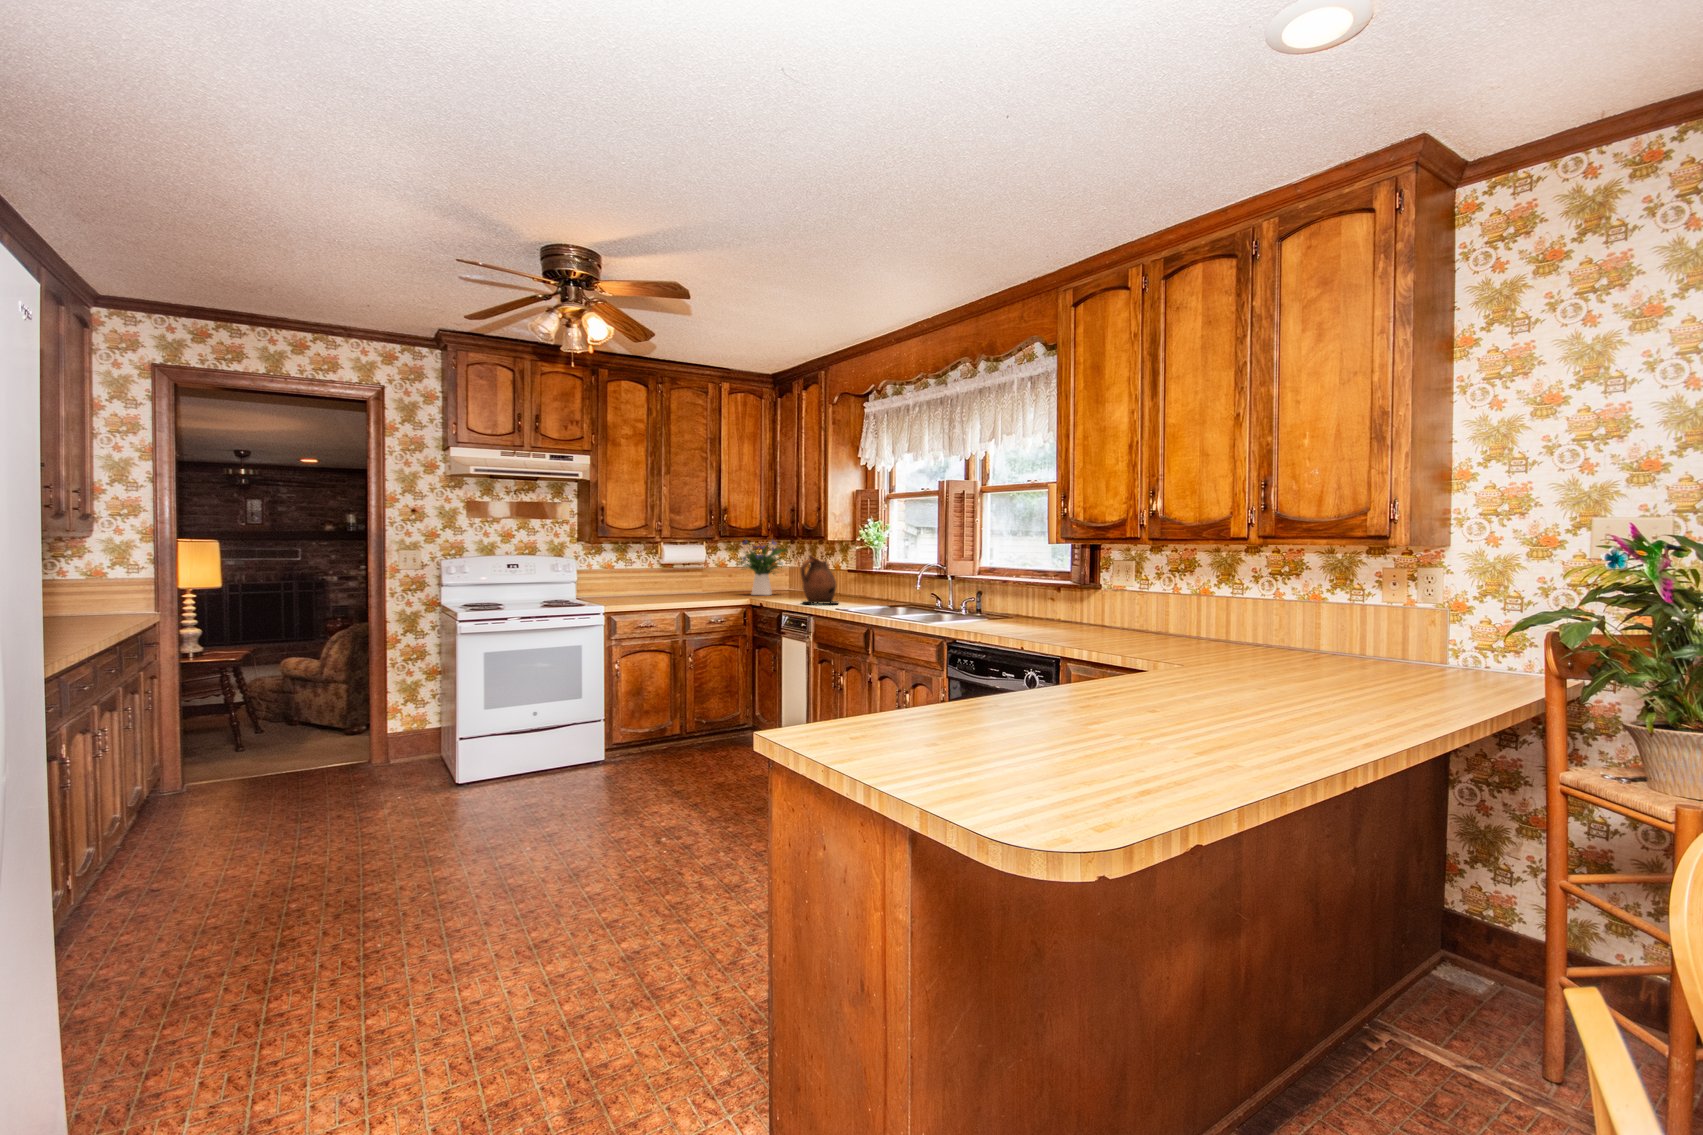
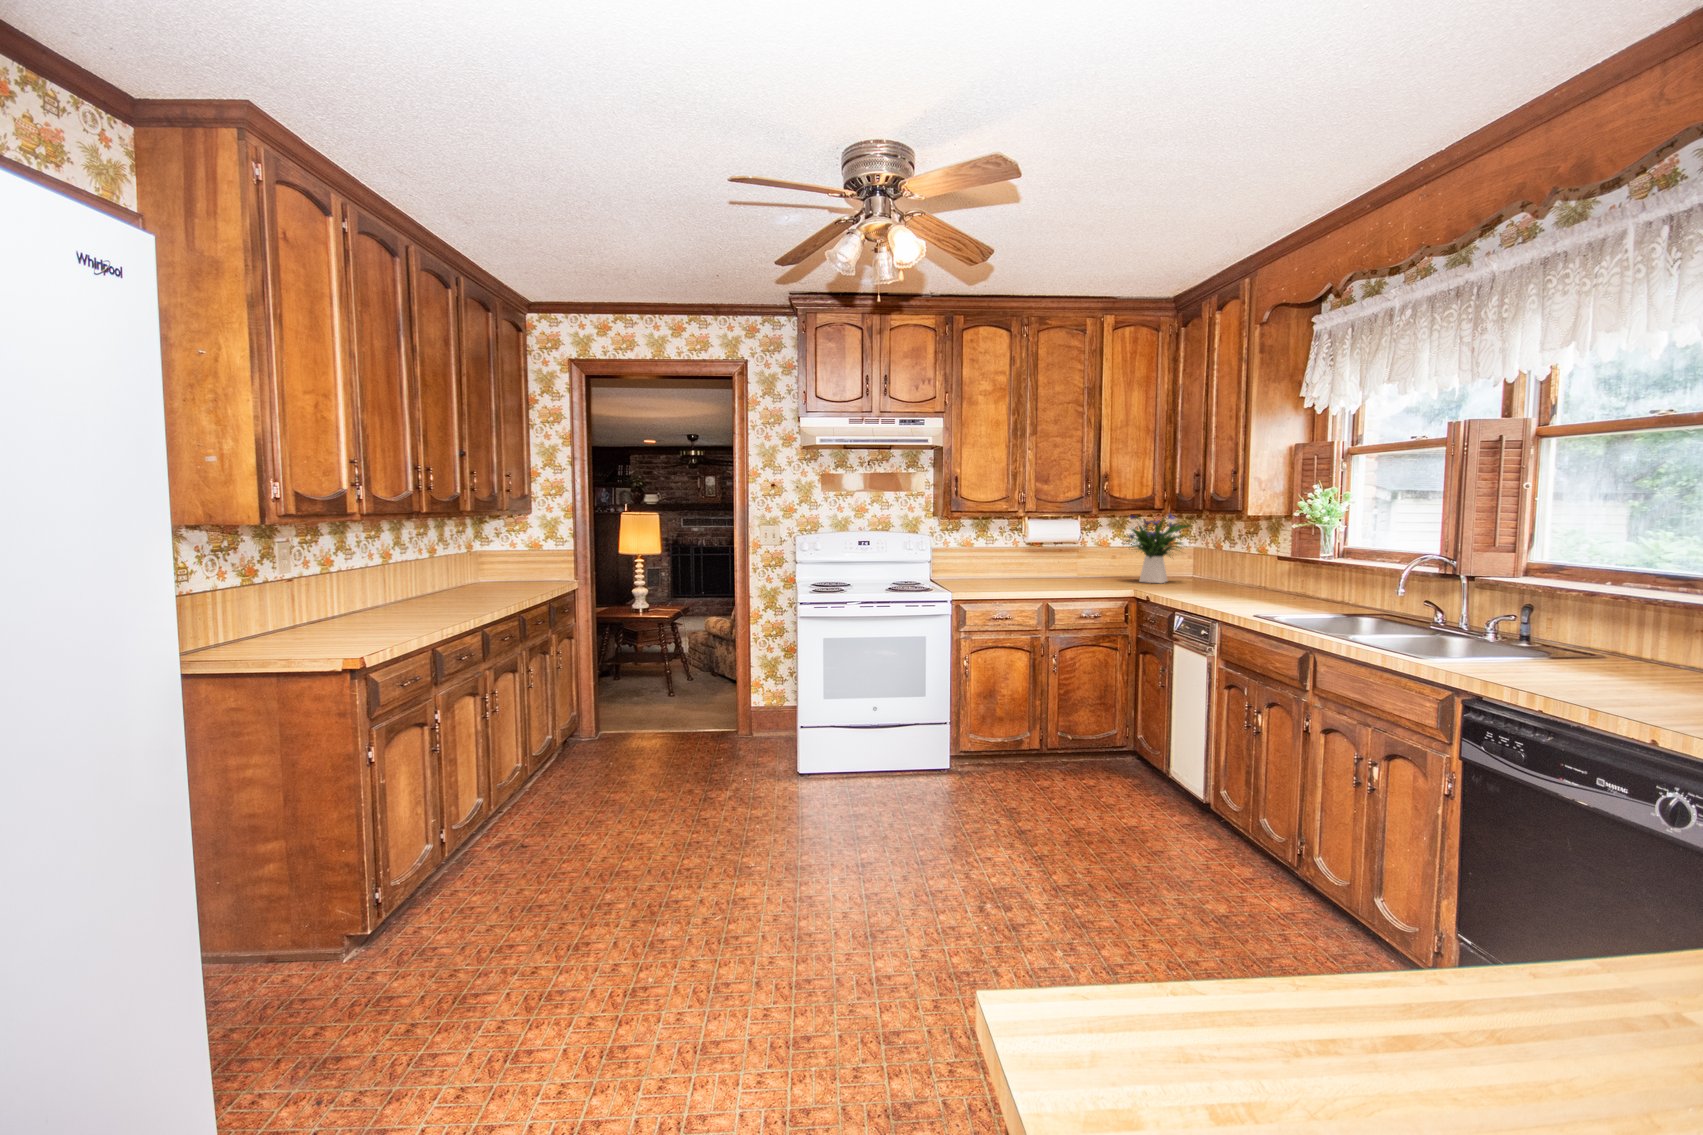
ceramic pitcher: present [801,555,838,604] -> none [1202,536,1260,605]

